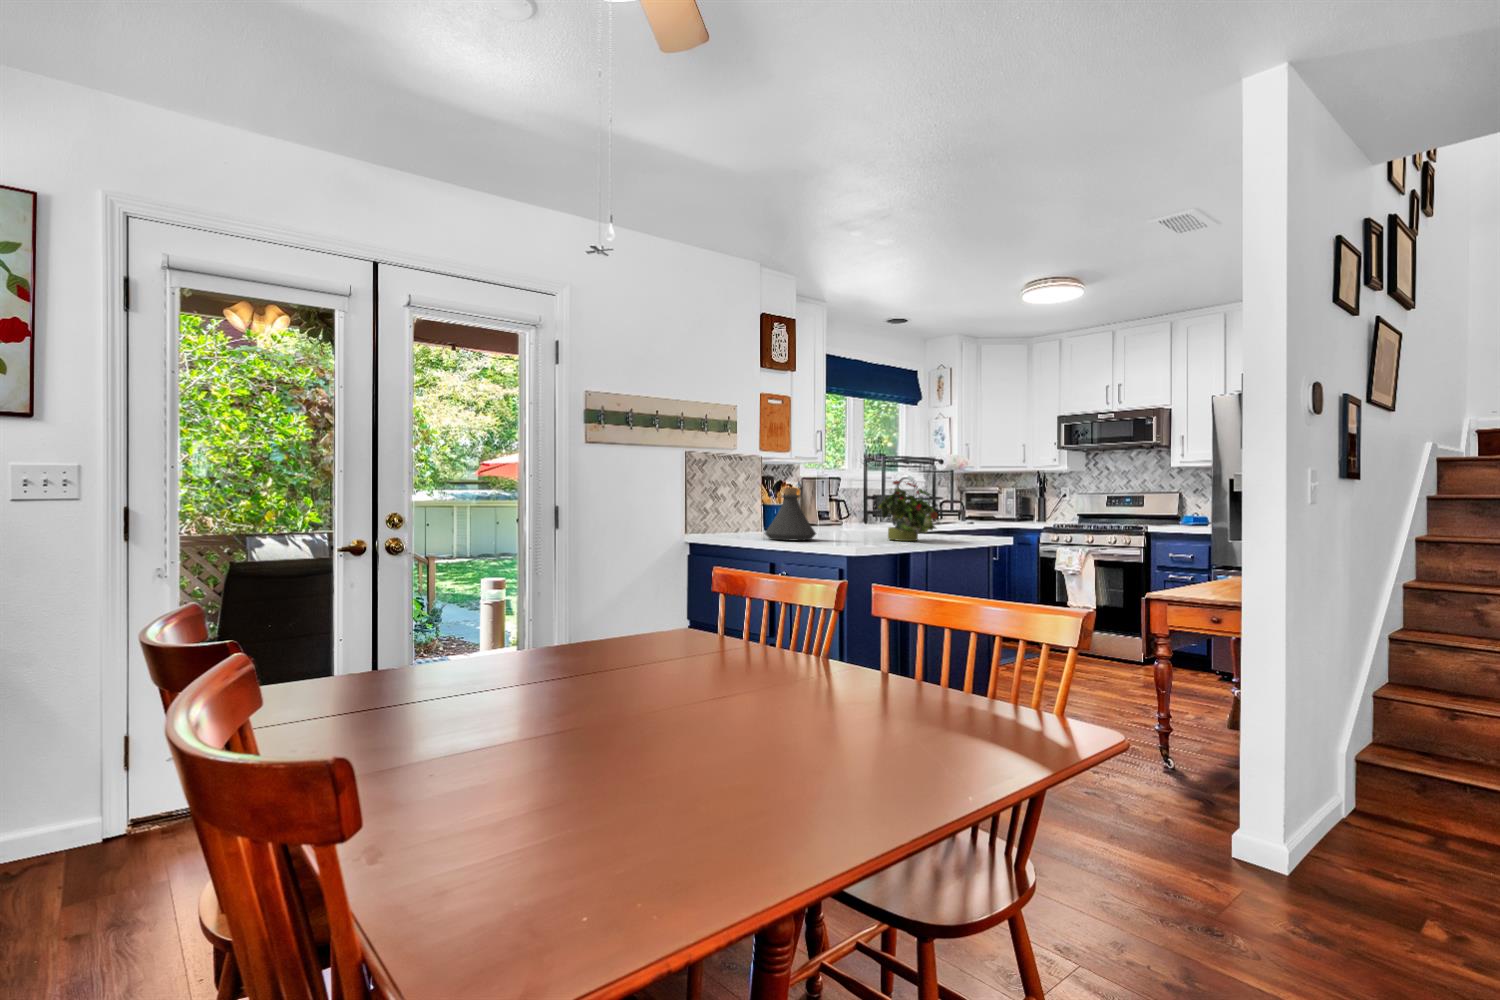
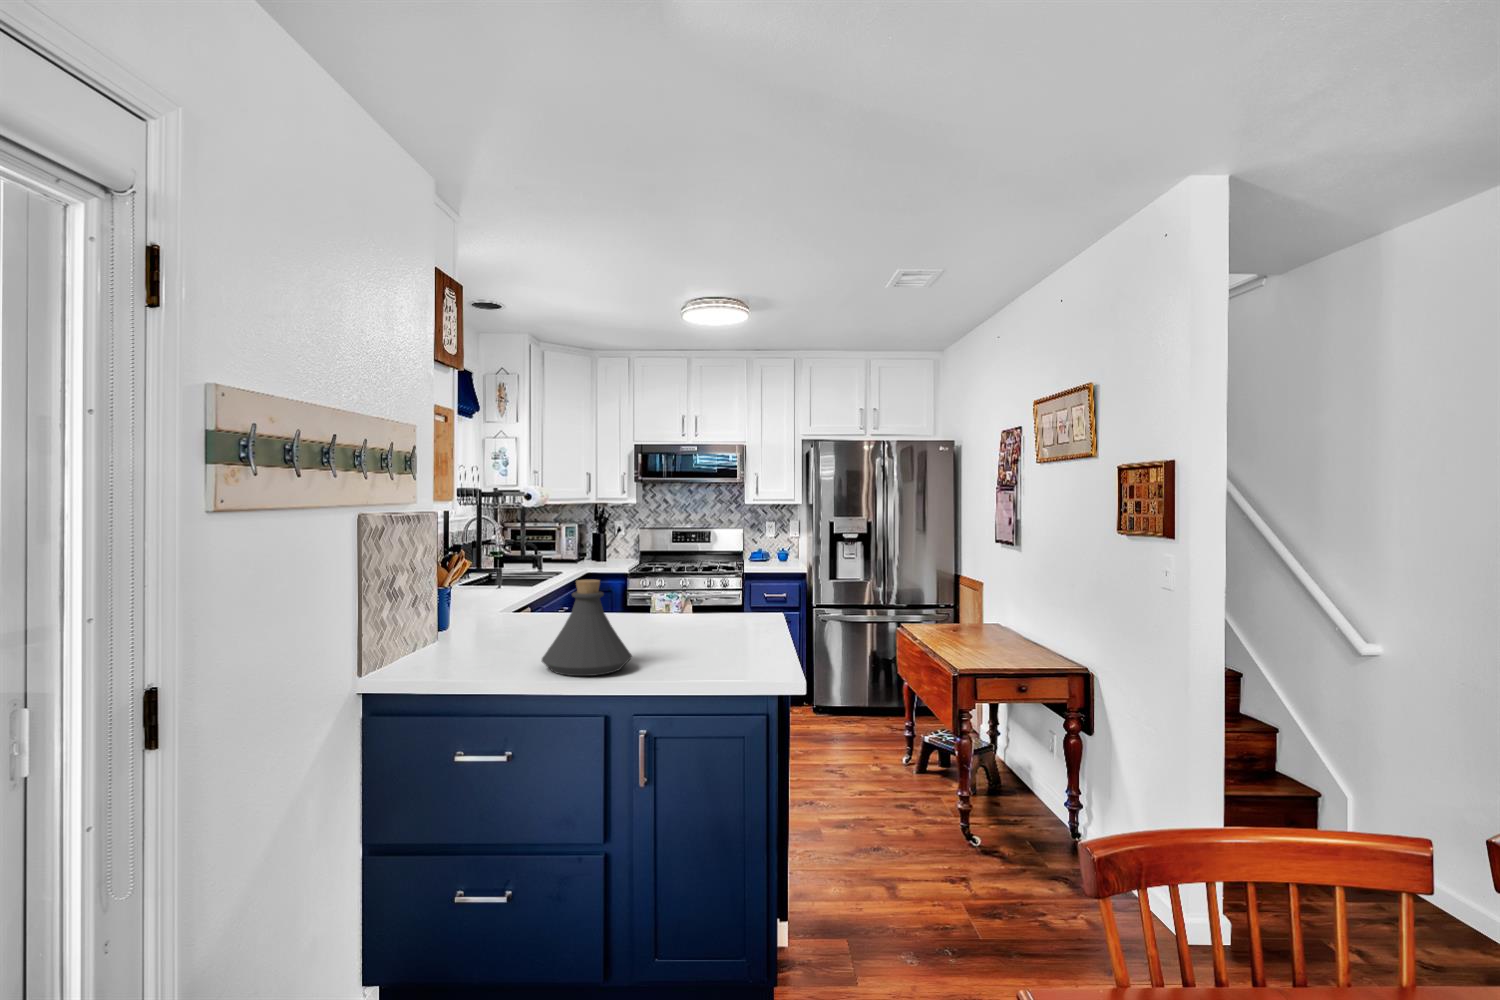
potted plant: present [878,481,938,541] -> none [647,549,749,639]

